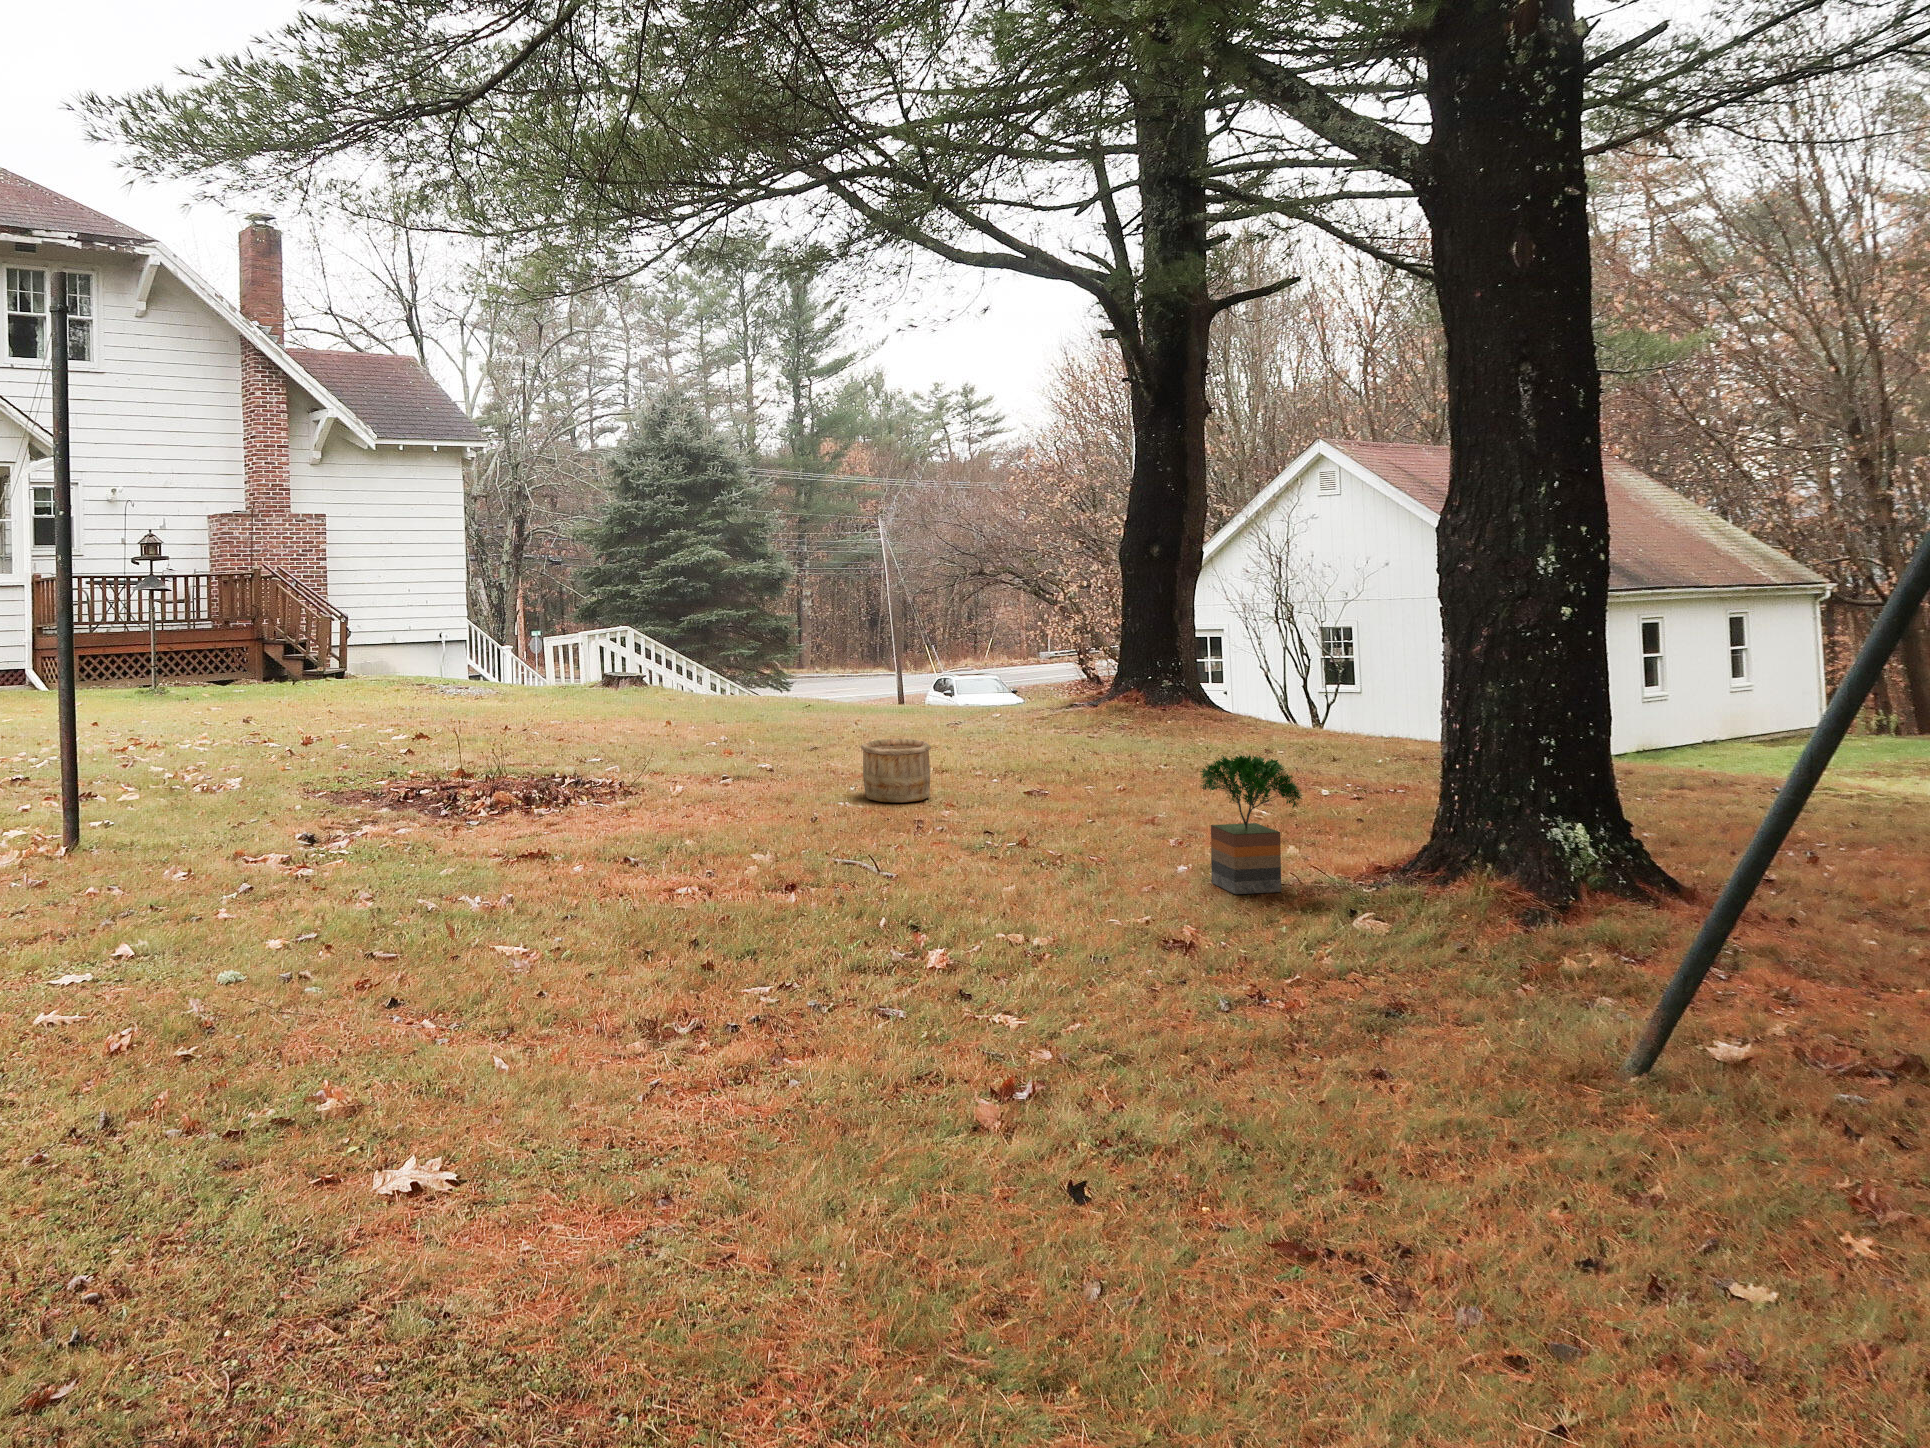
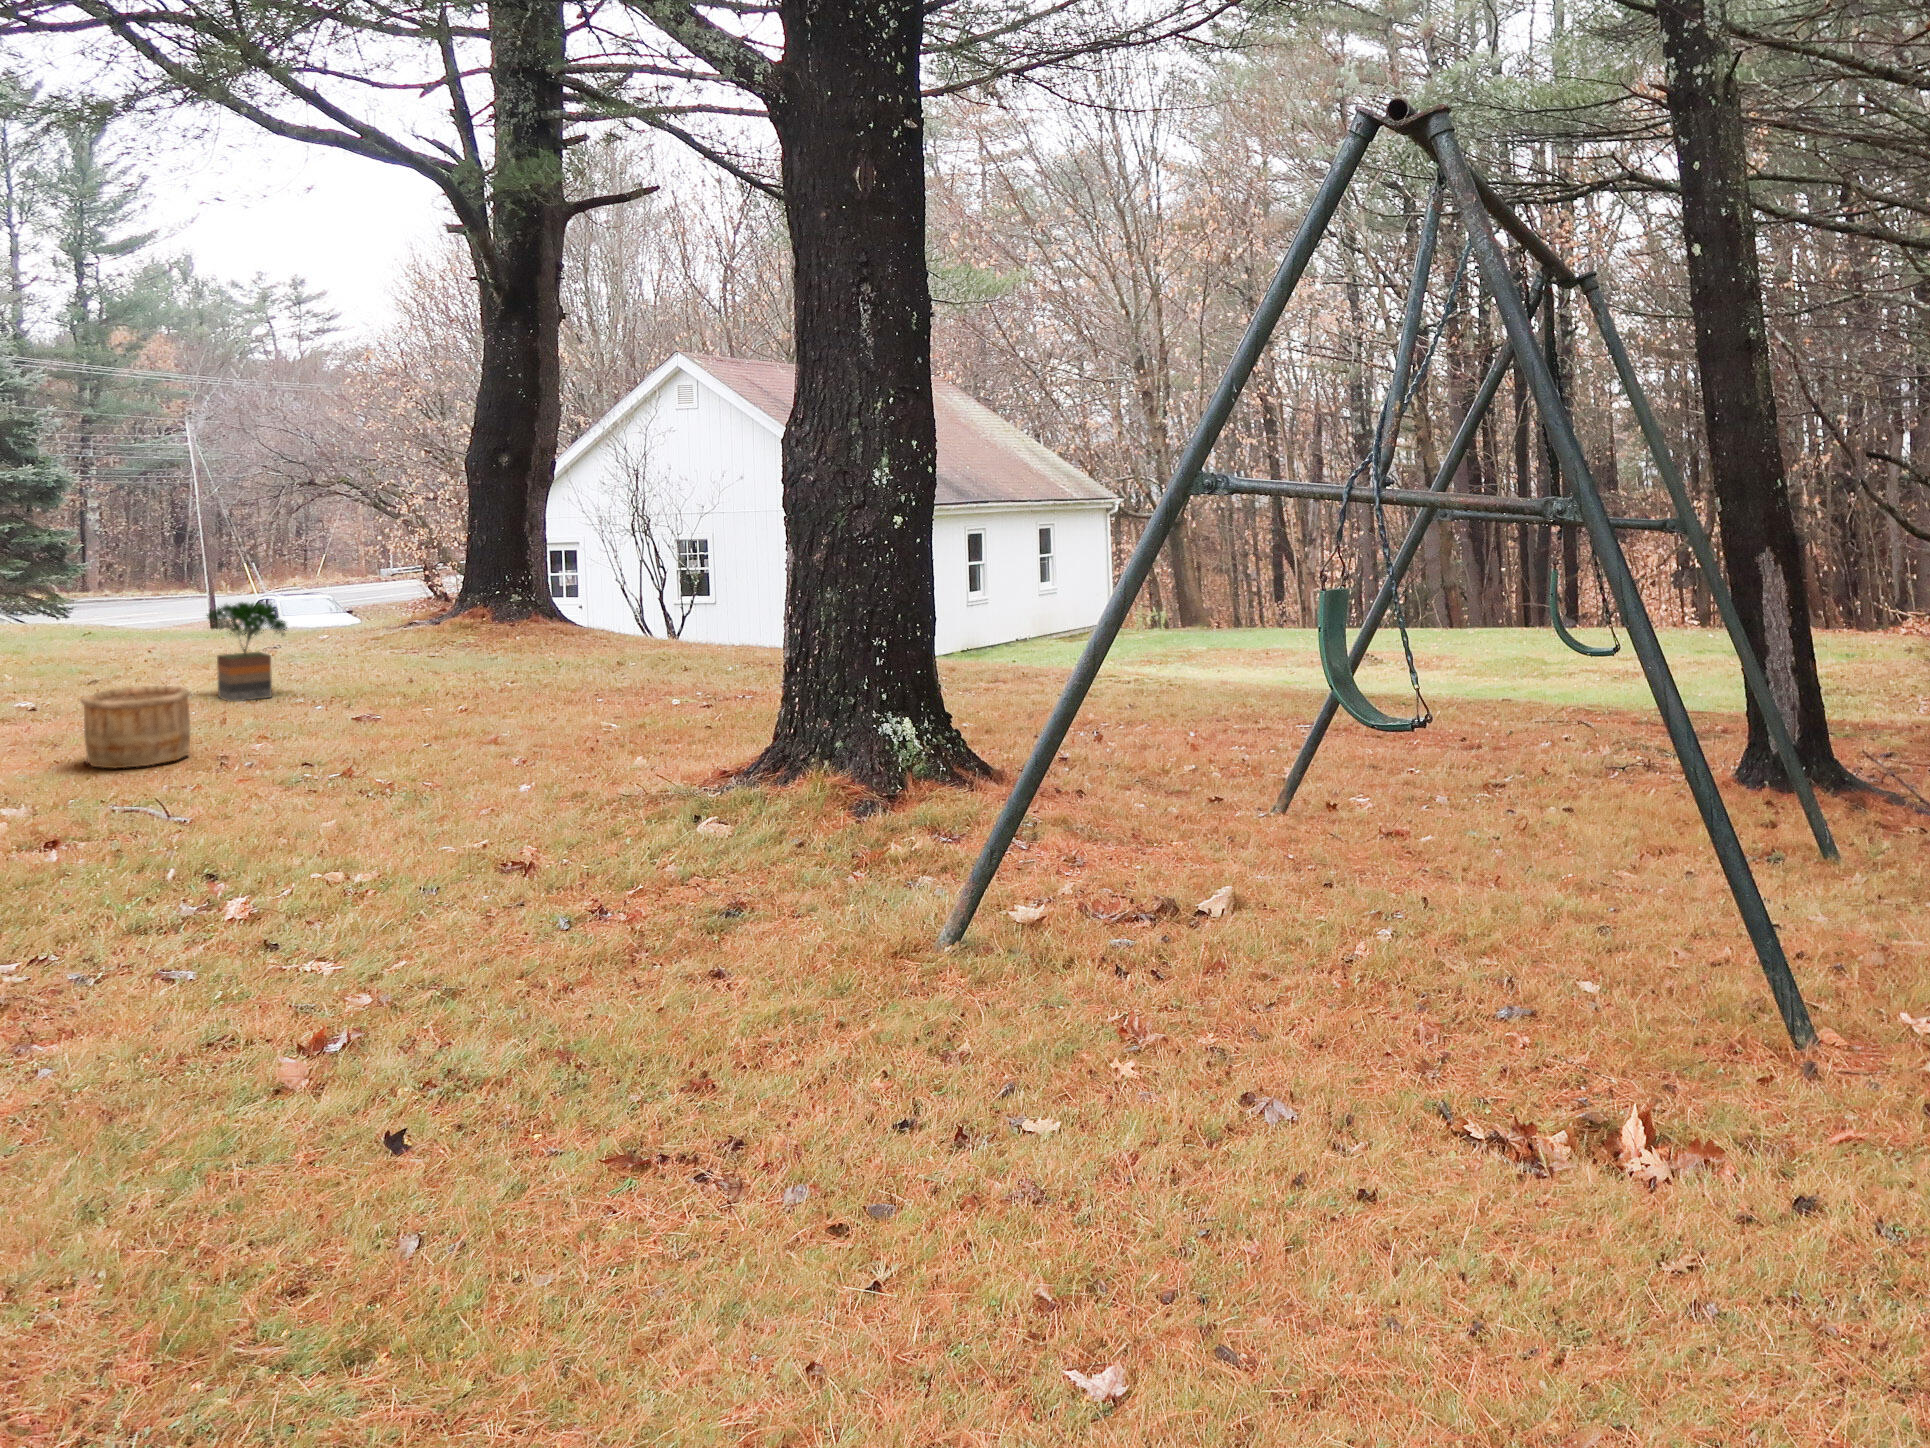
potted tree: present [1200,755,1302,894] -> present [207,602,287,702]

